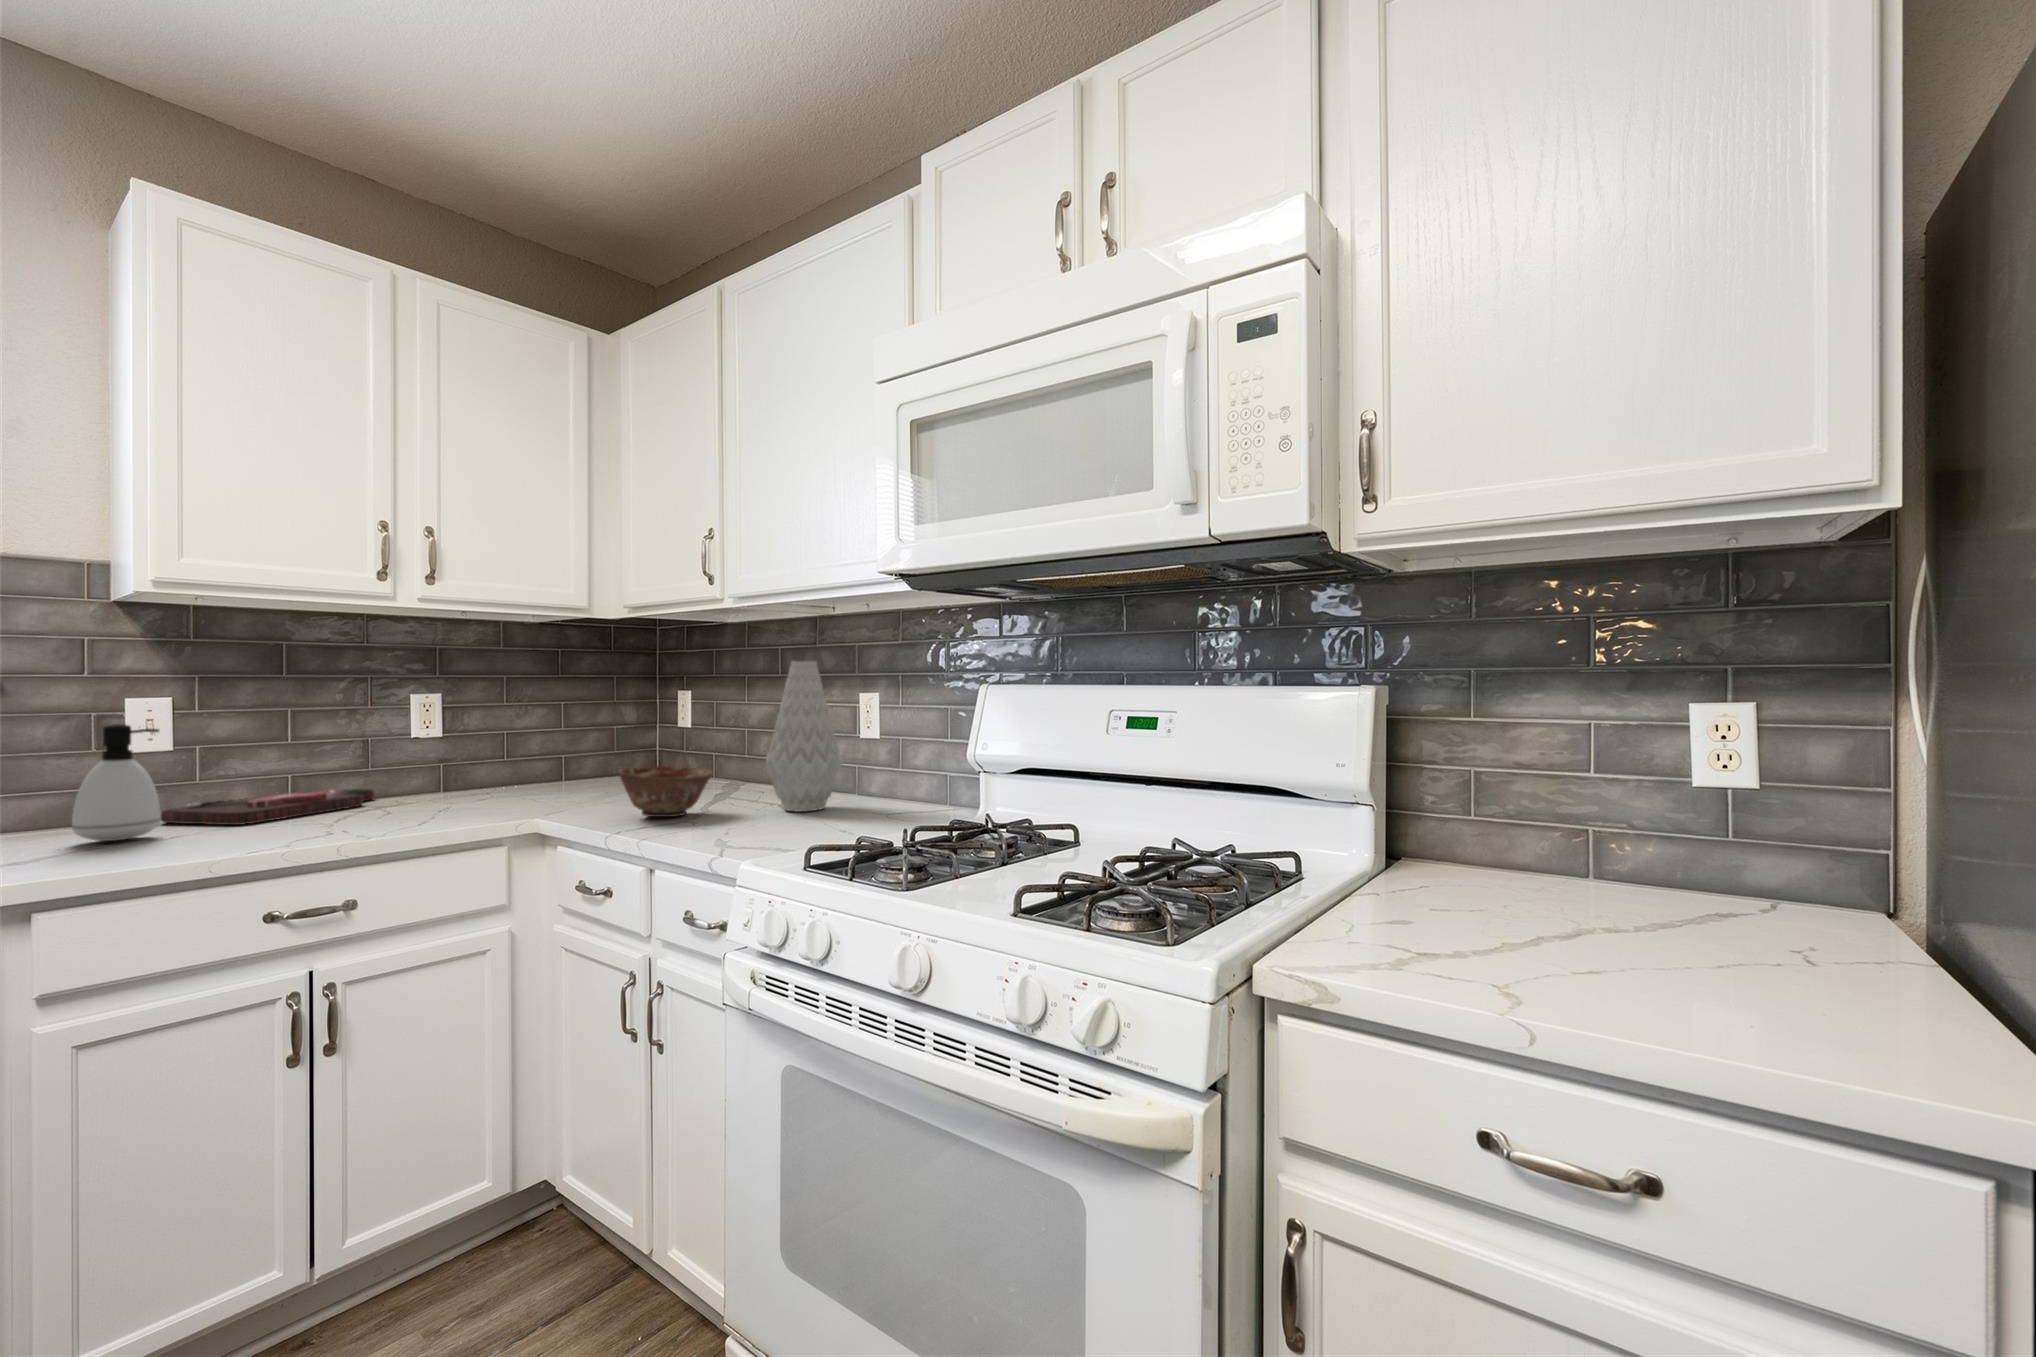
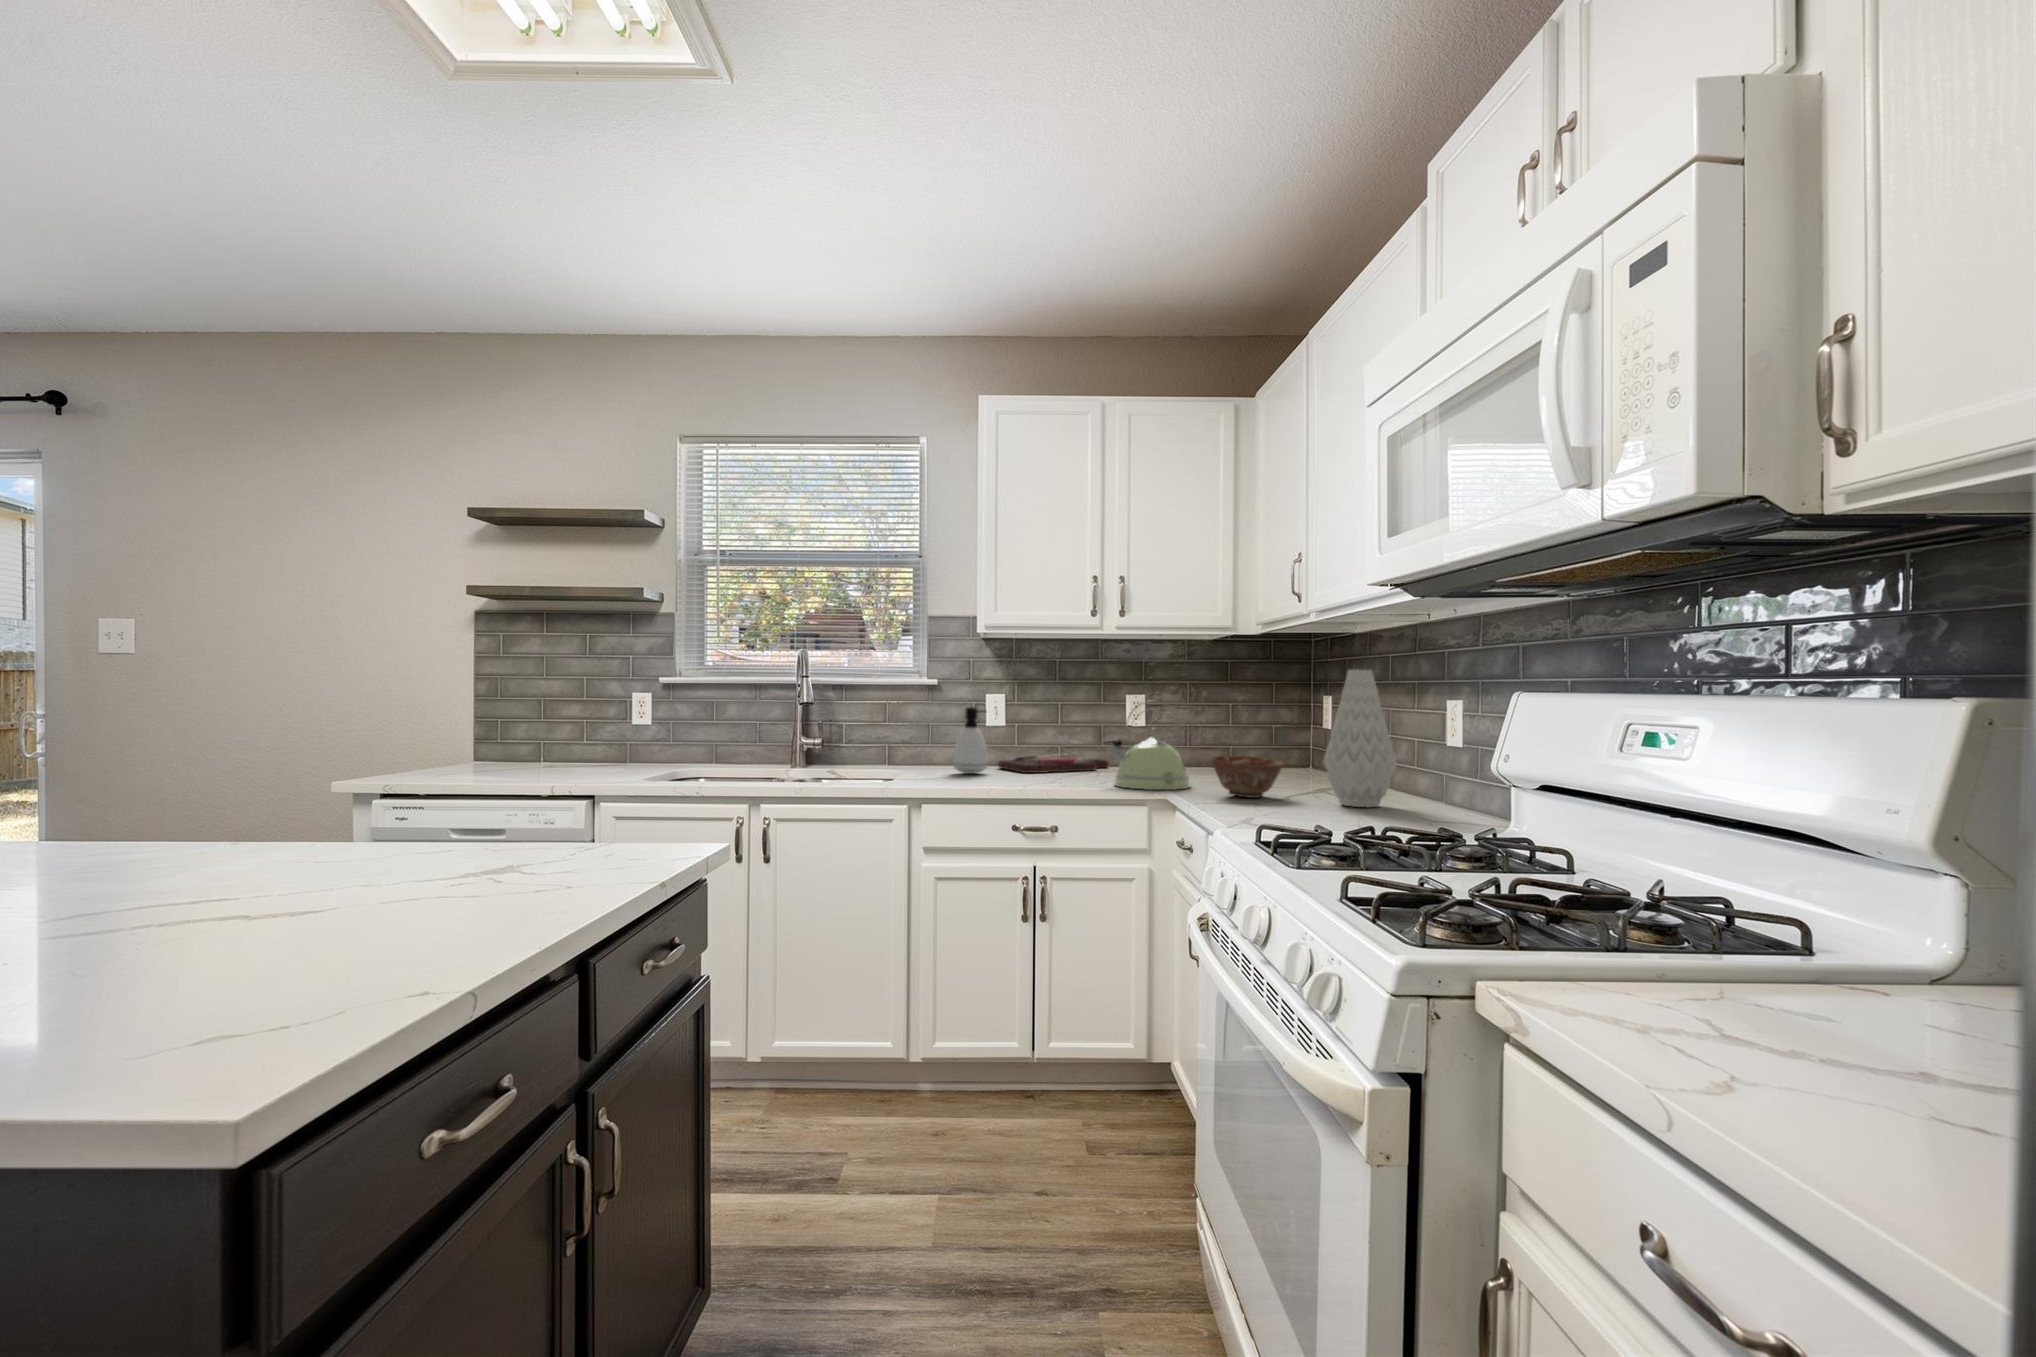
kettle: none [431,702,567,826] -> present [1105,700,1190,790]

